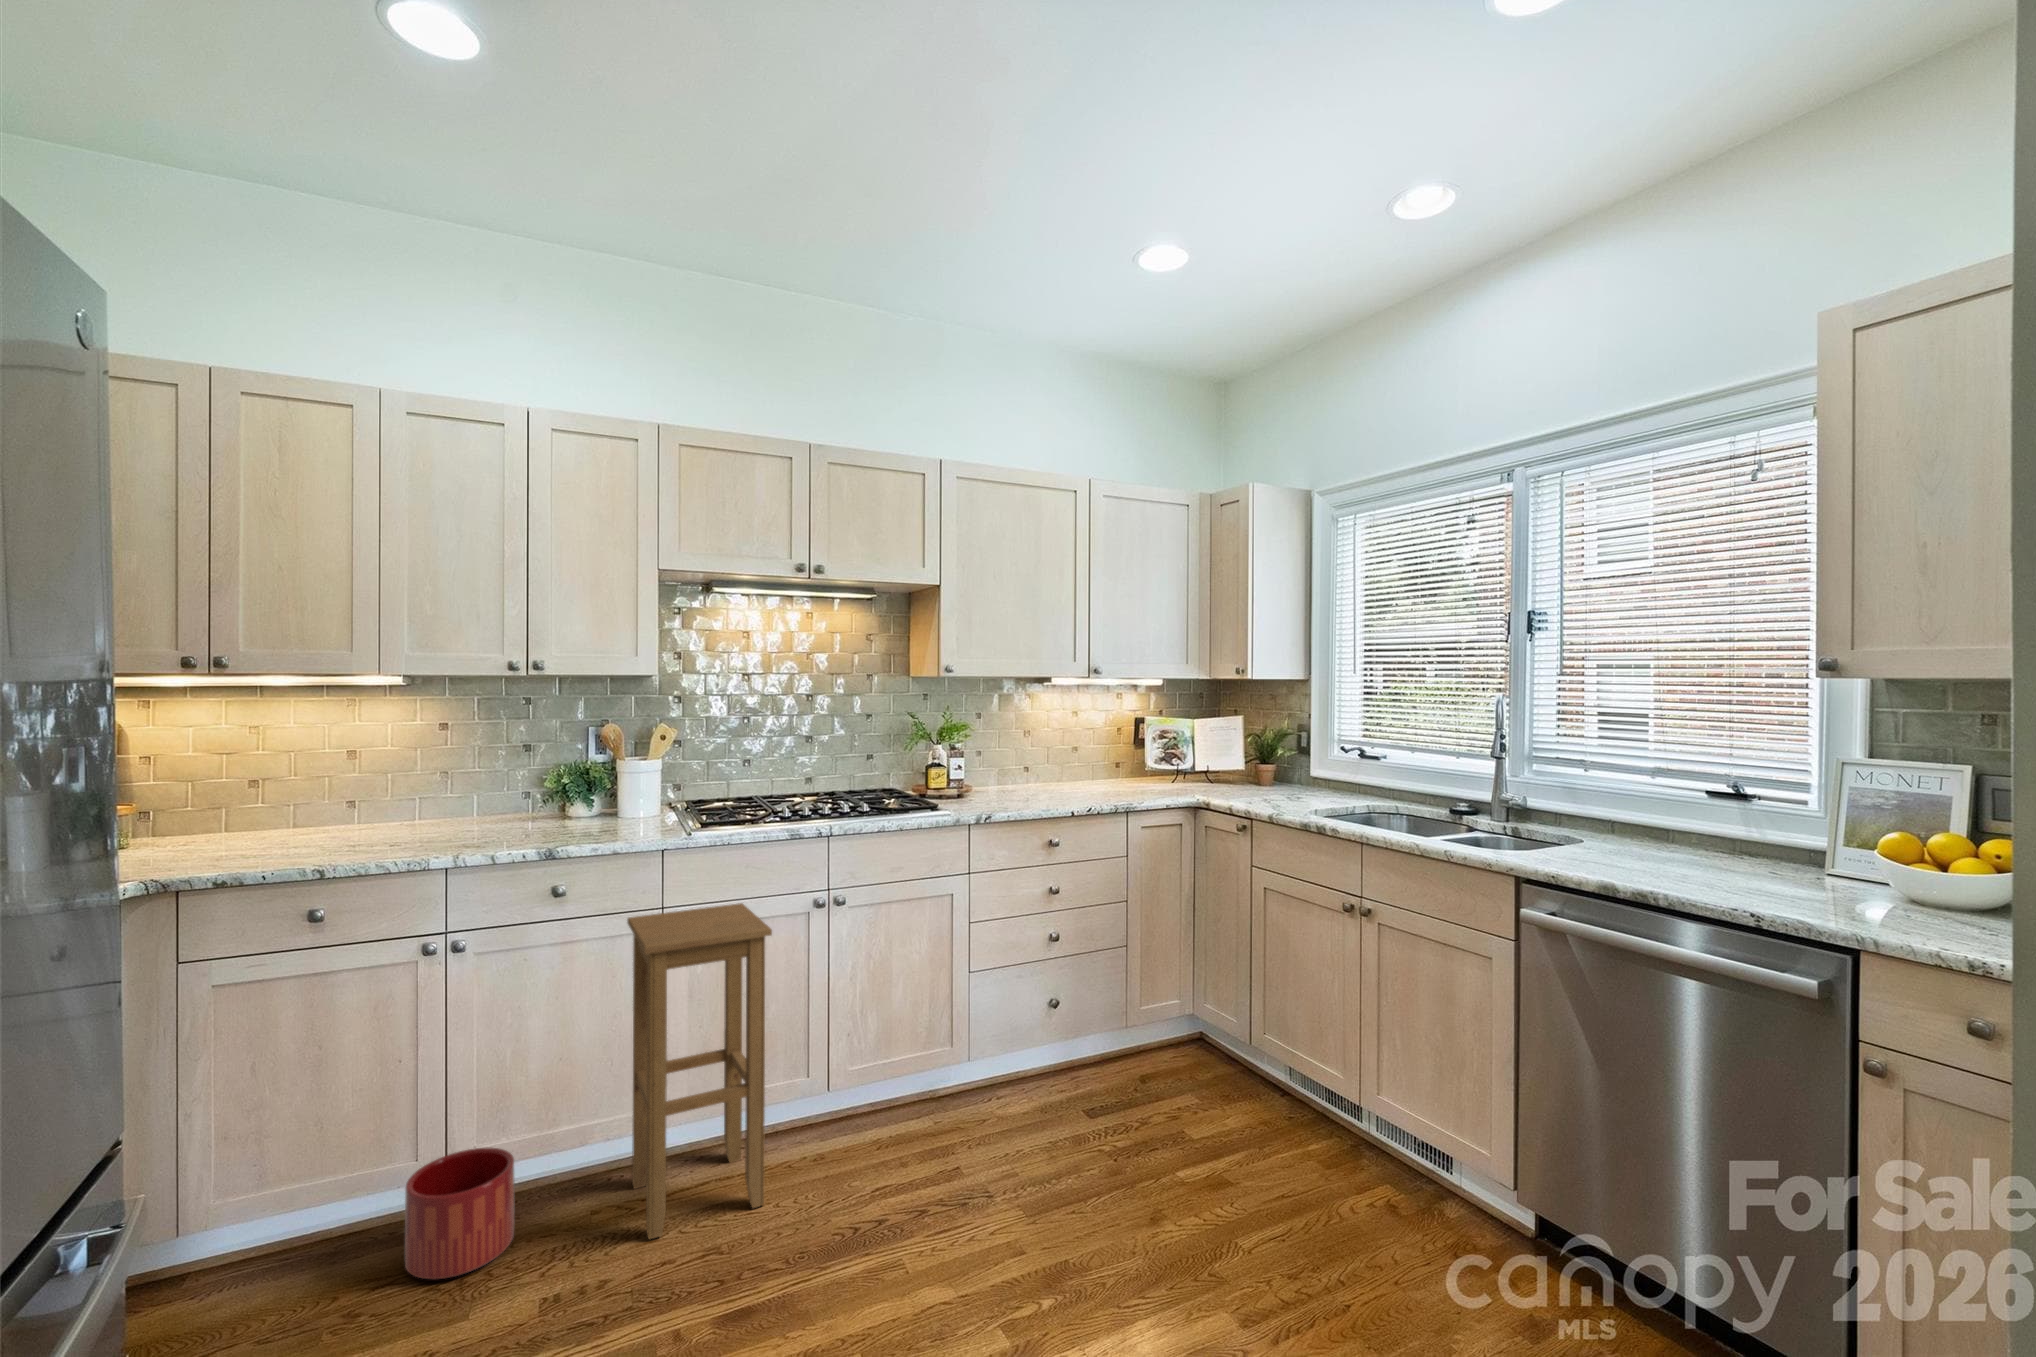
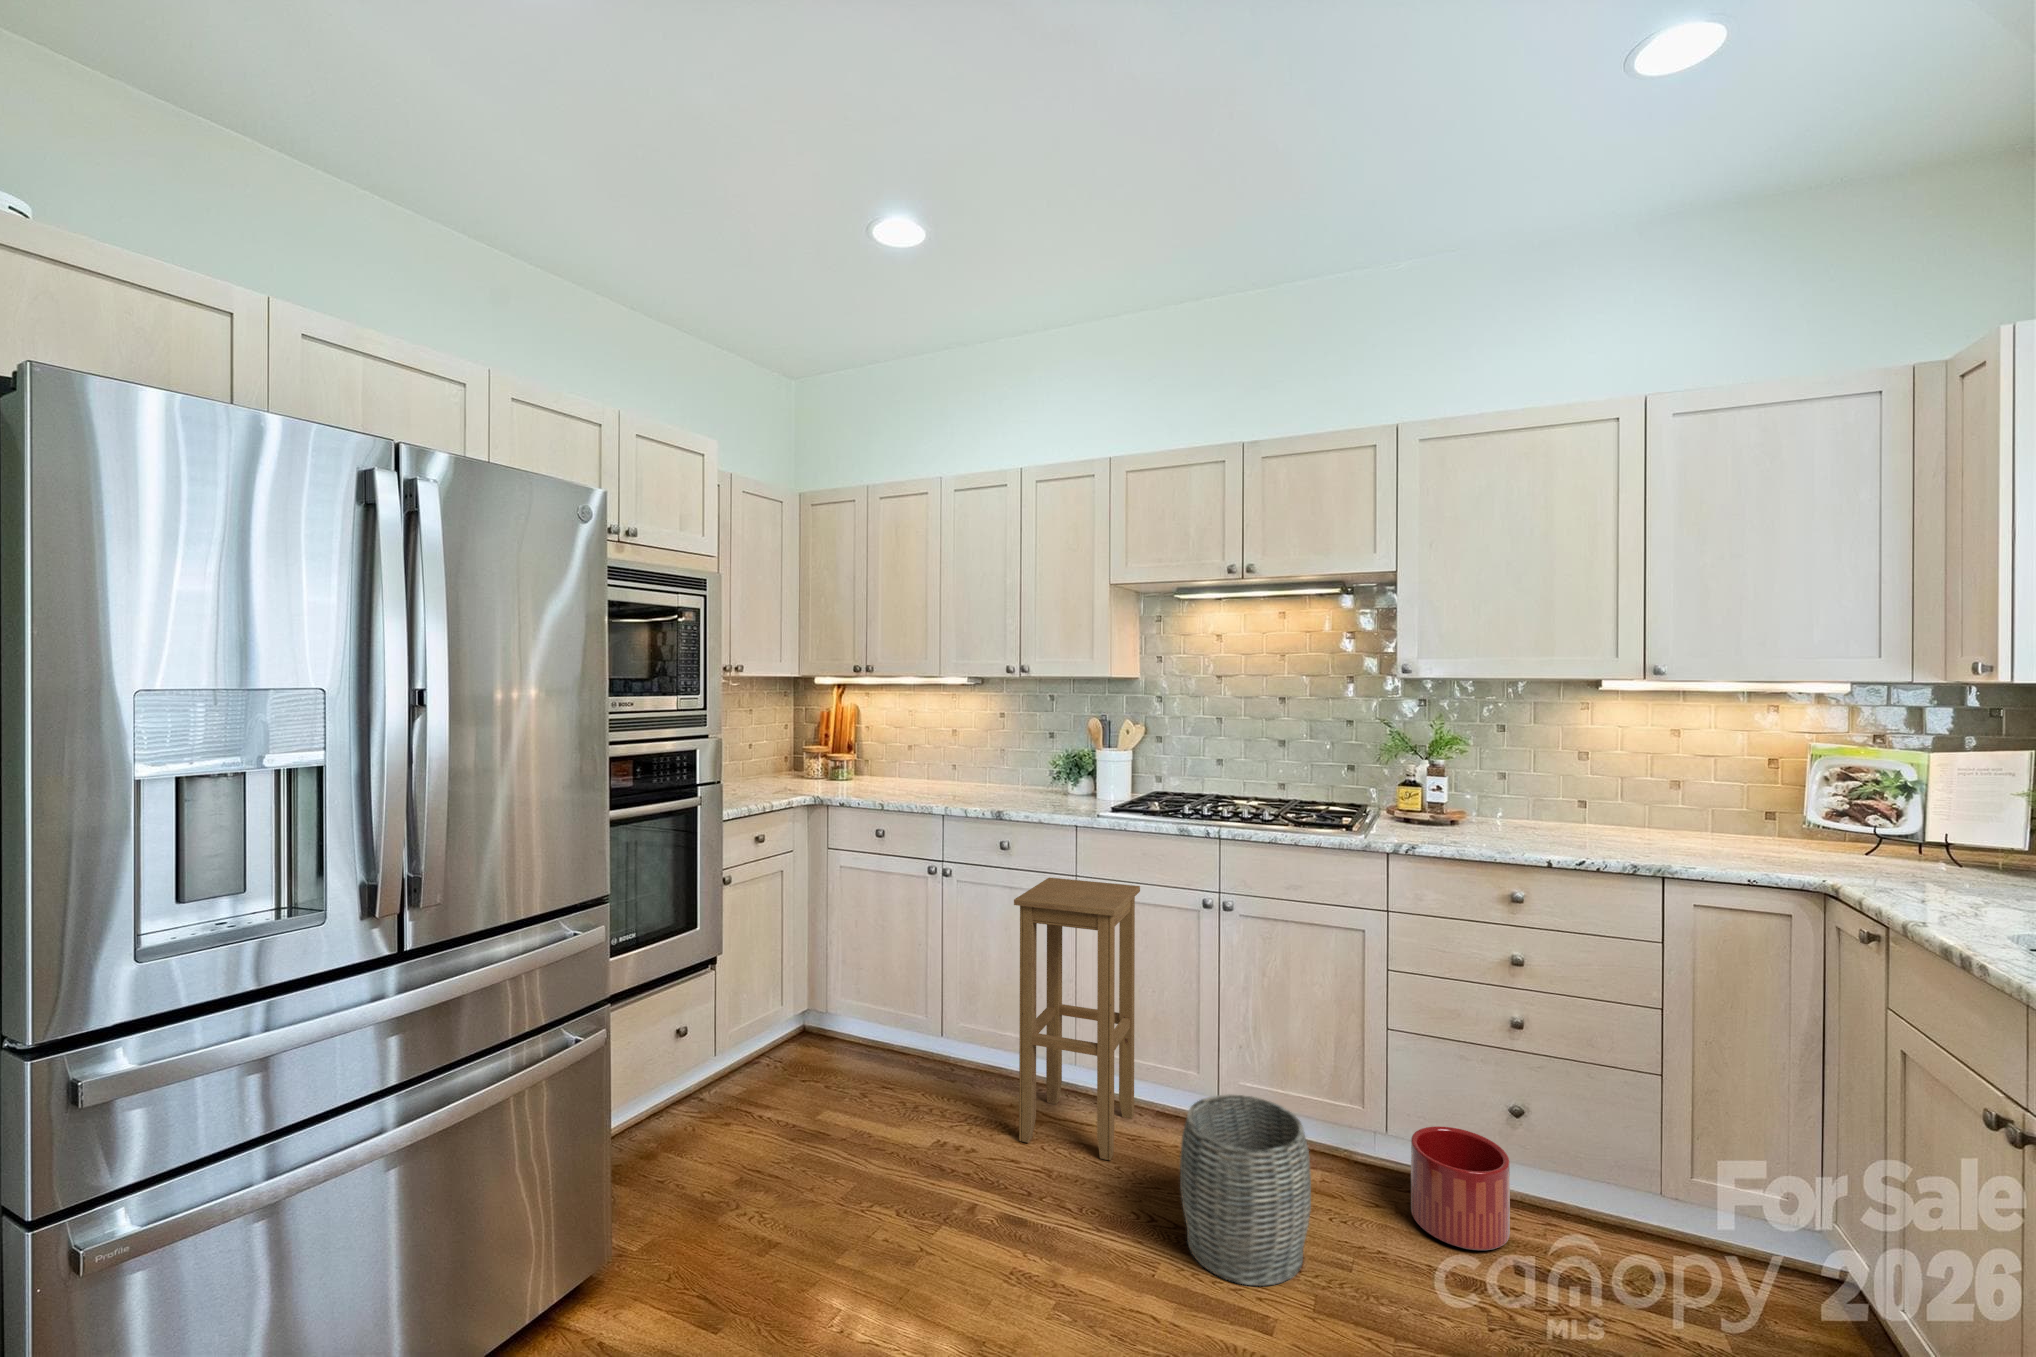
woven basket: none [884,1066,1002,1238] -> present [1180,1095,1311,1286]
planter: present [405,1148,514,1279] -> present [1411,1126,1510,1251]

